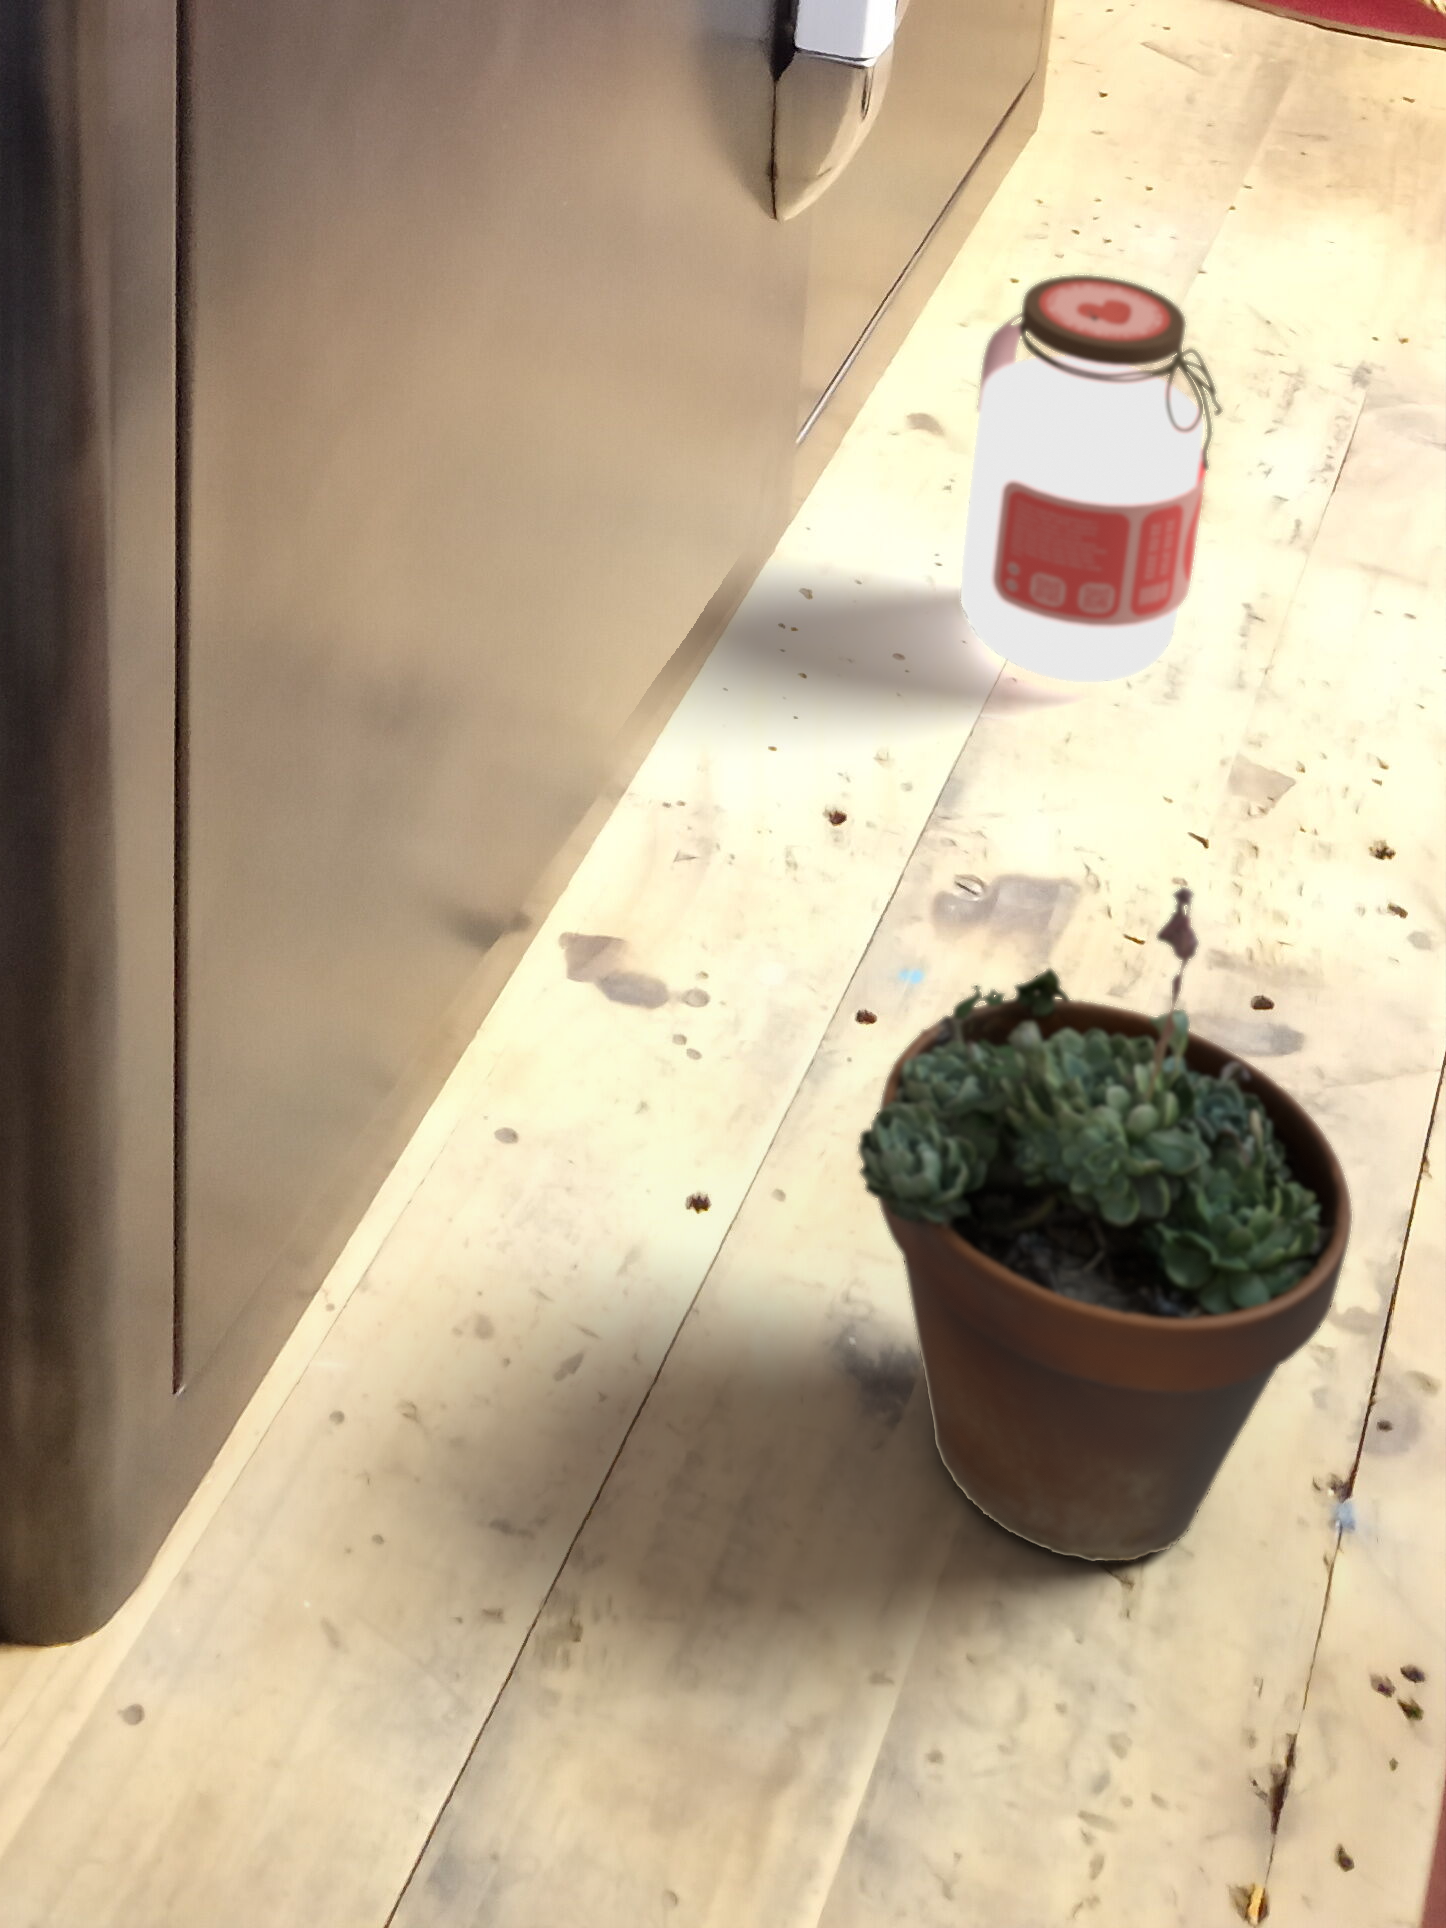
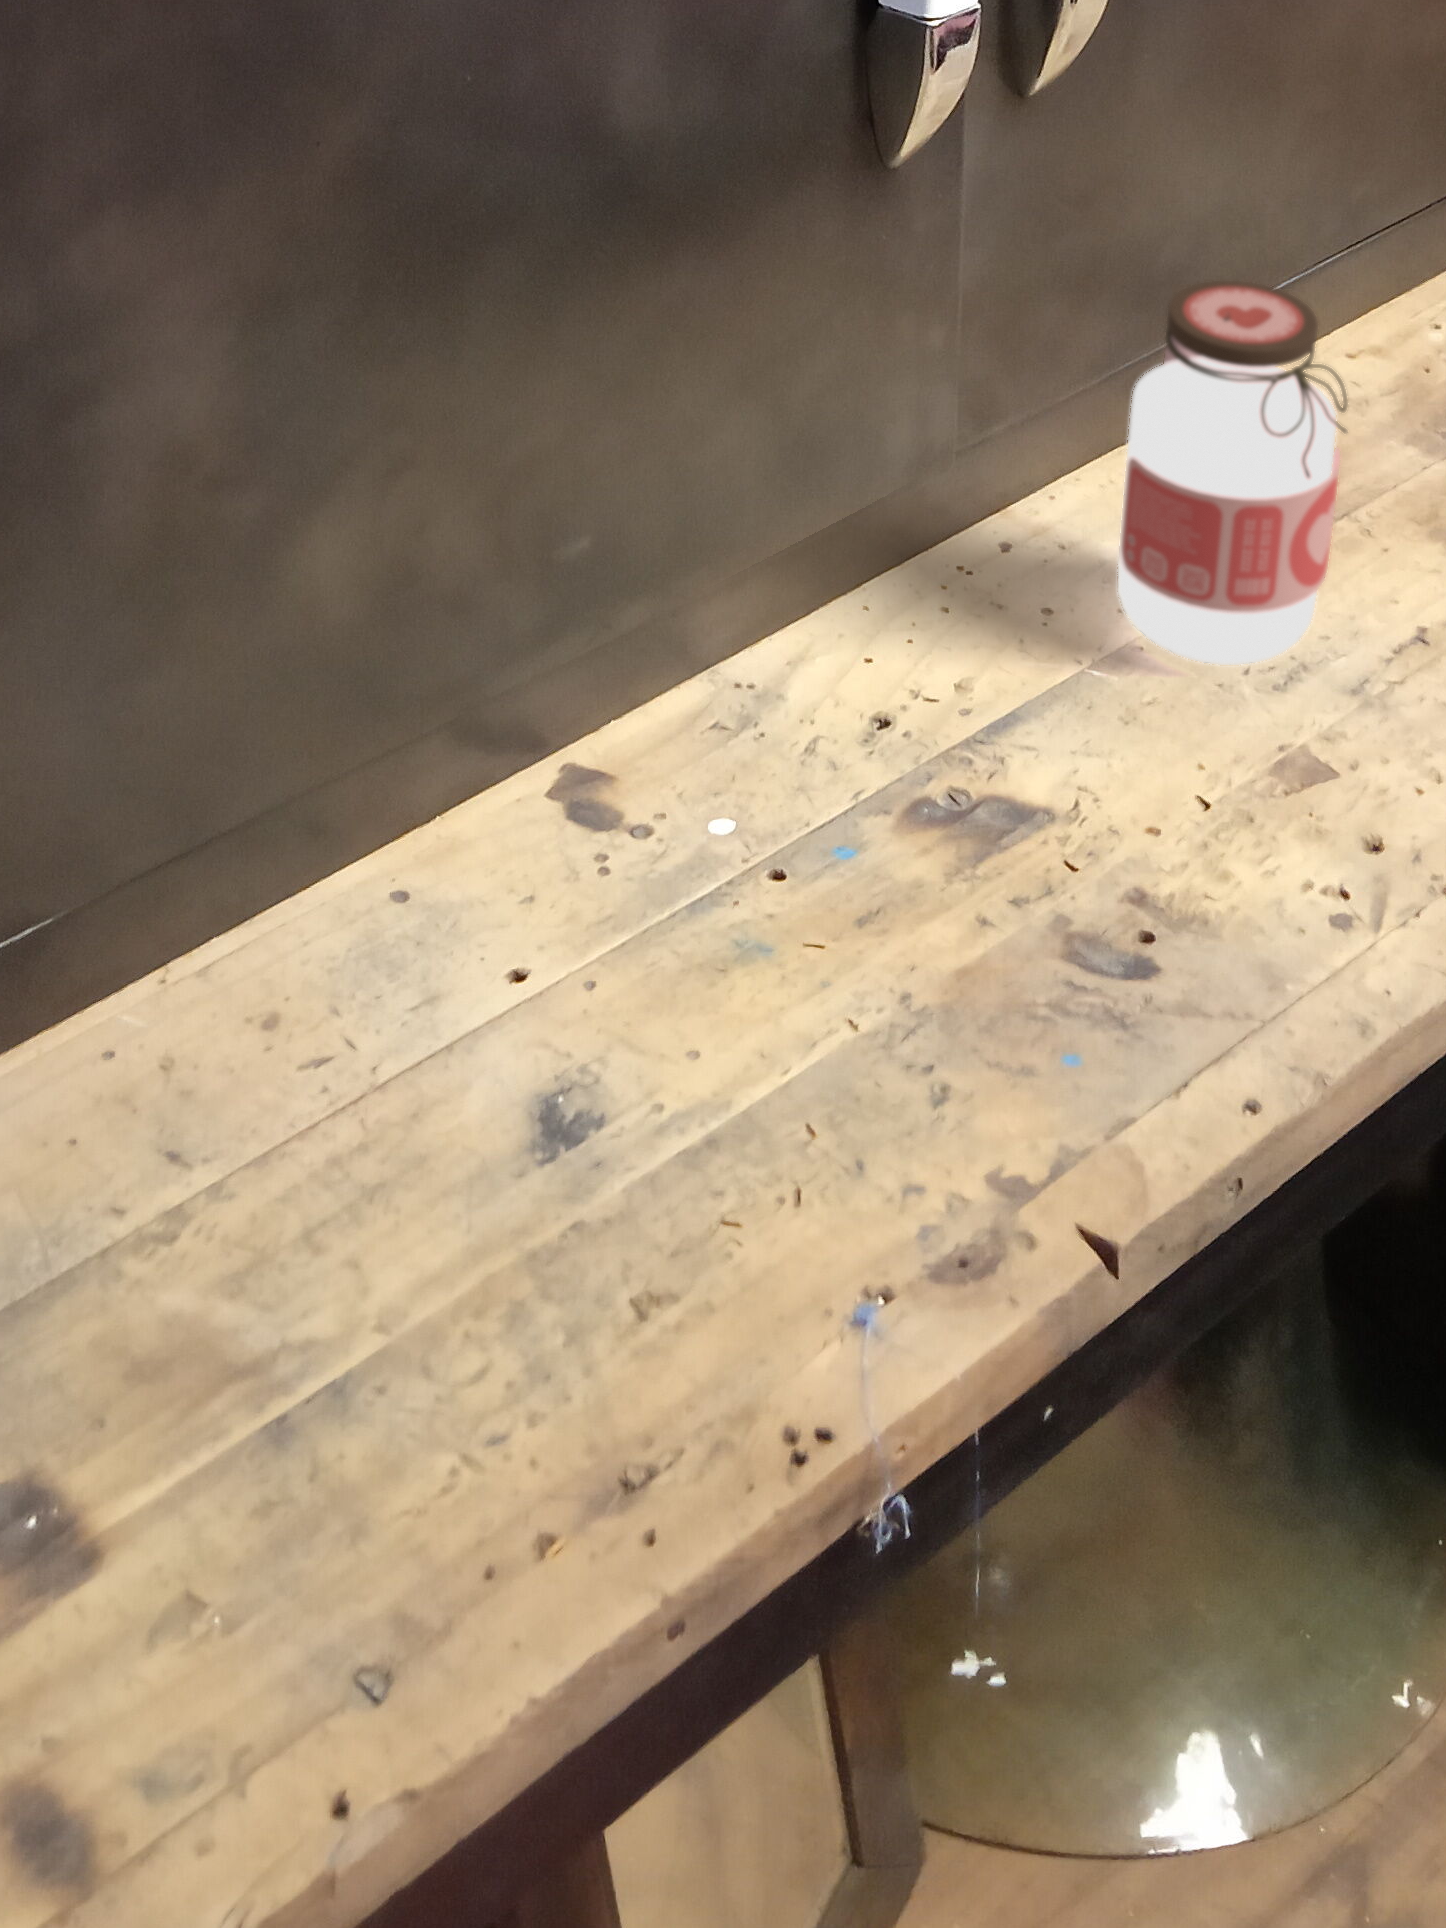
succulent plant: present [858,887,1352,1562] -> none [431,723,869,1314]

